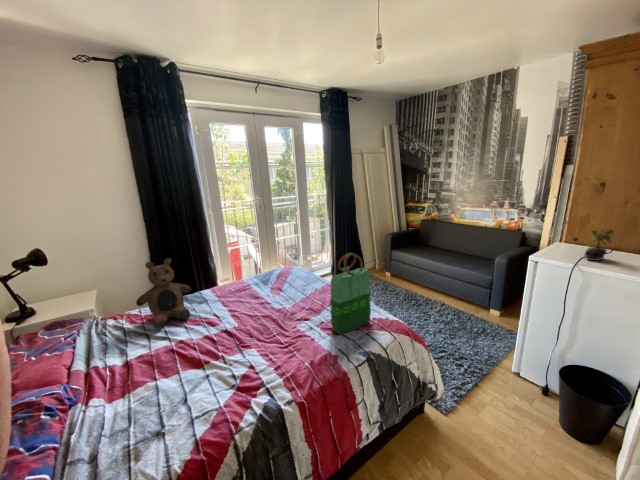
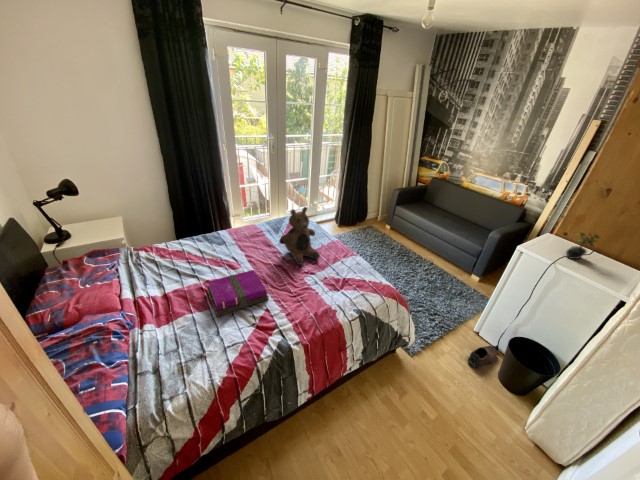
tote bag: present [331,253,371,334] -> none [334,228,374,292]
teddy bear: present [136,258,191,329] -> present [279,207,320,265]
notebook: none [178,321,253,380] -> present [207,270,269,316]
shoe: none [516,388,551,419] -> present [467,346,497,368]

